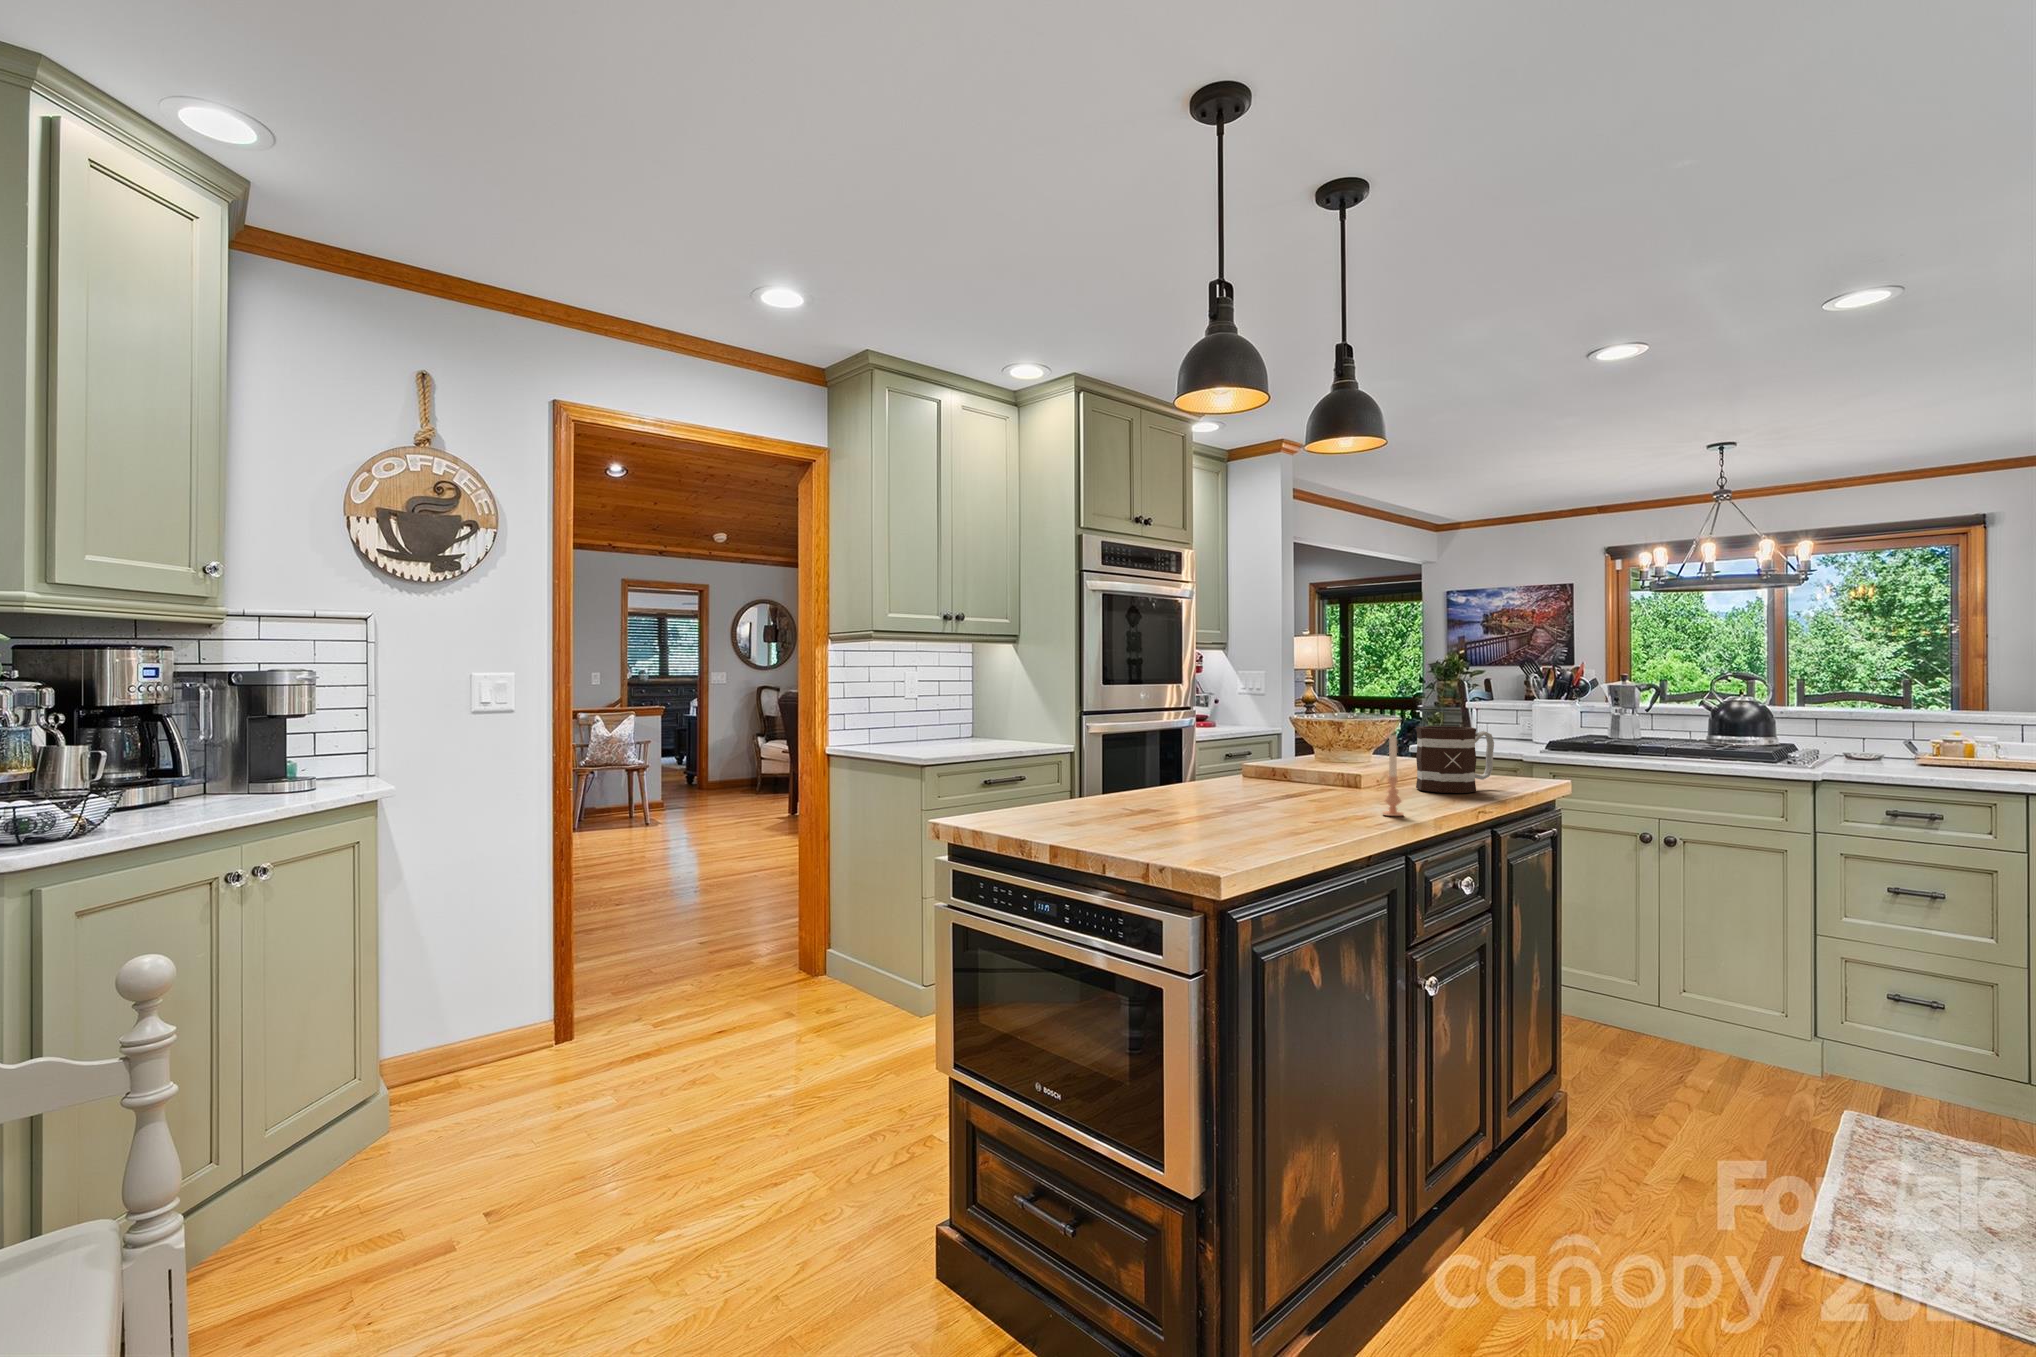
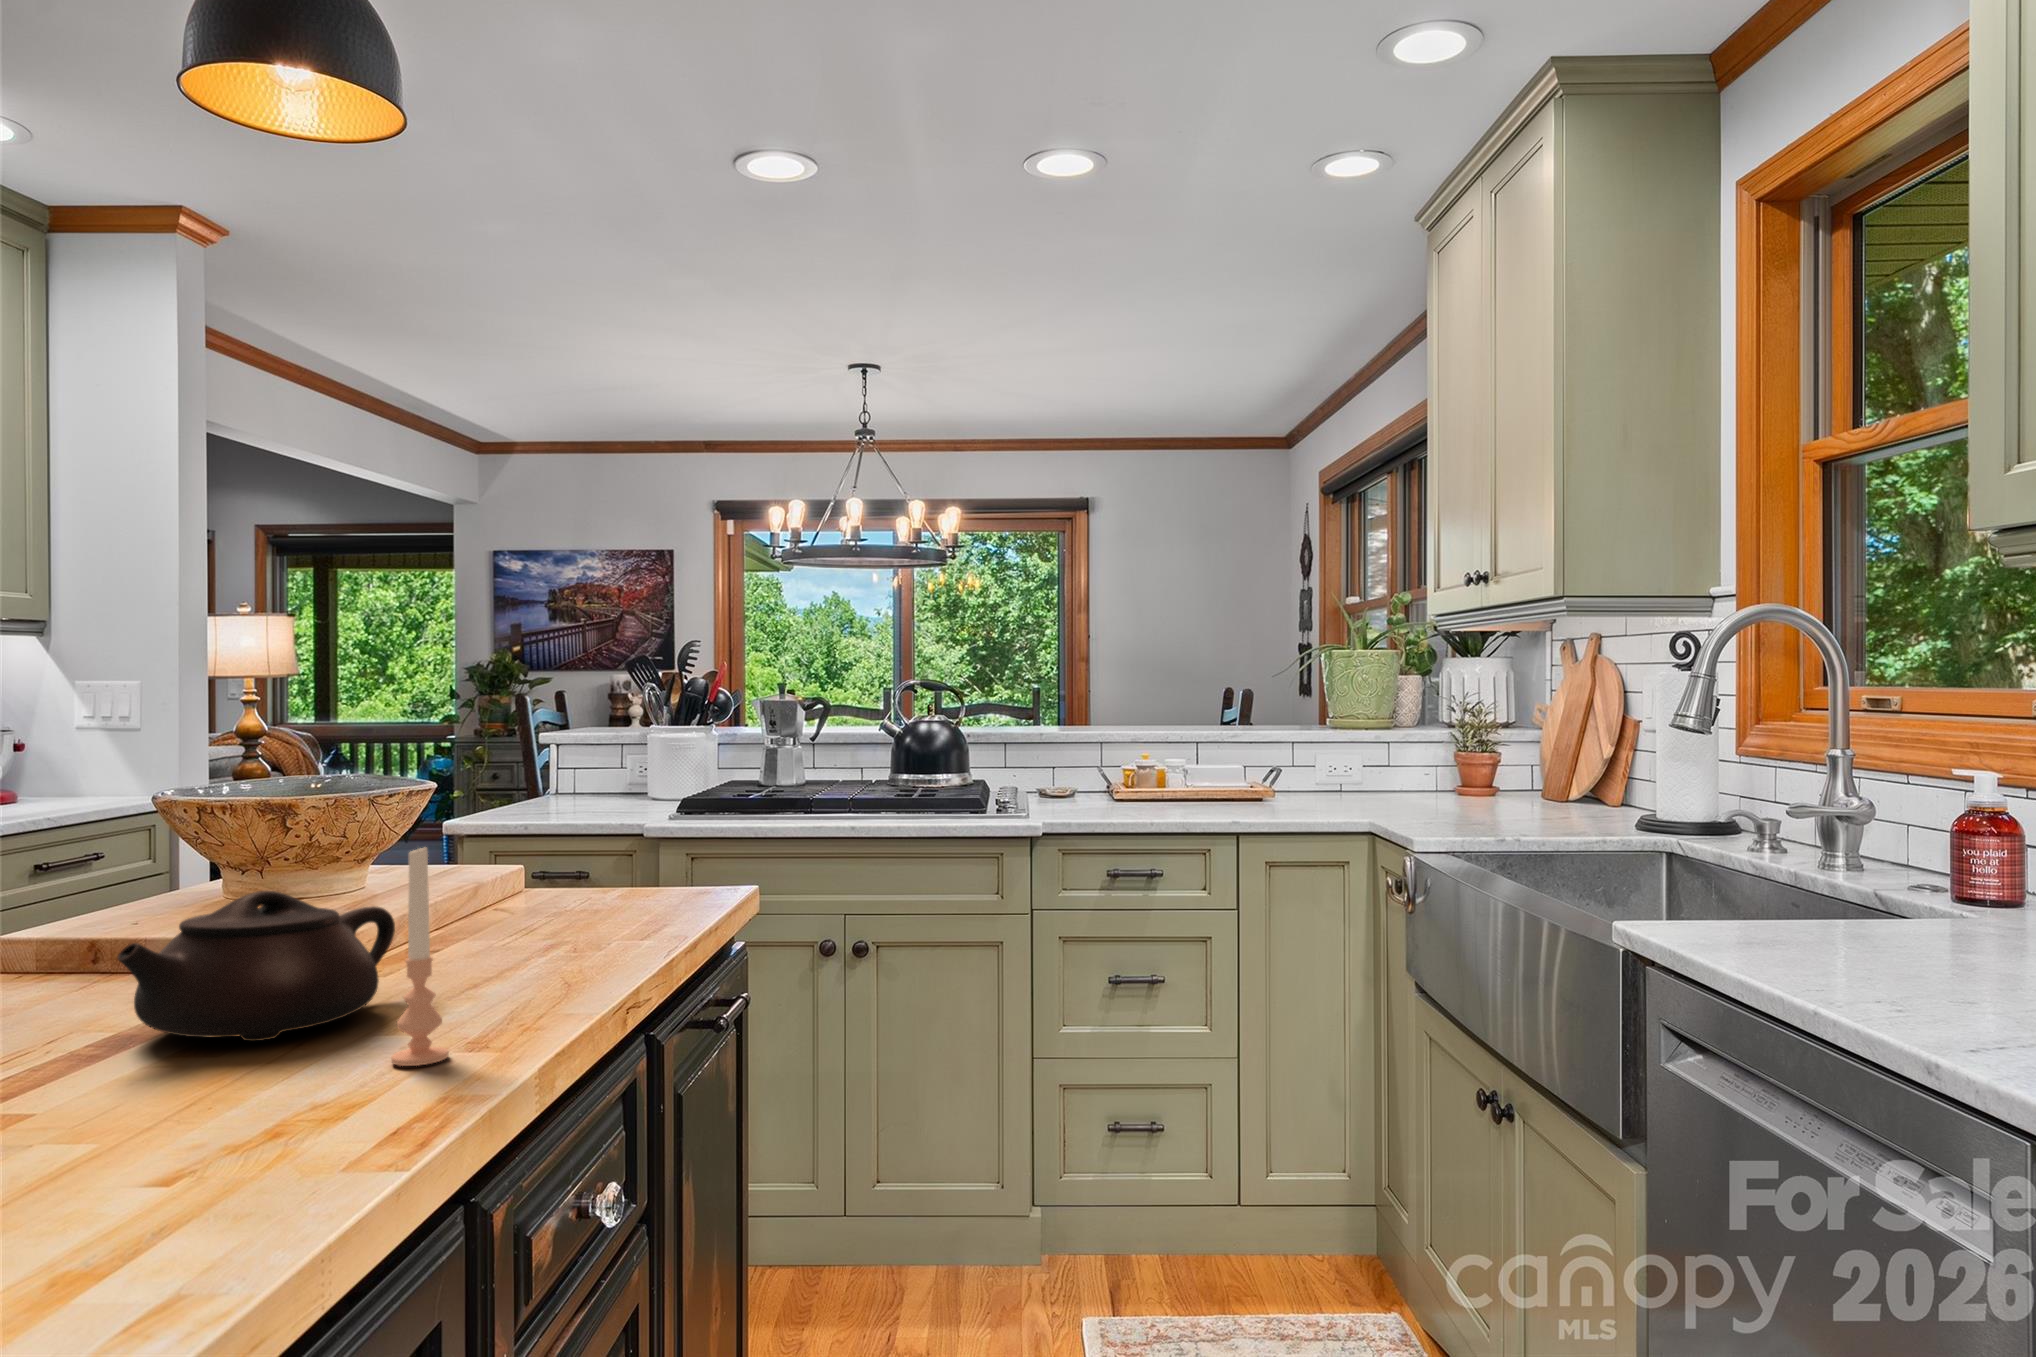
mug: present [1416,726,1494,793] -> none [467,800,628,955]
teapot: none [1288,750,1384,804] -> present [118,891,395,1041]

